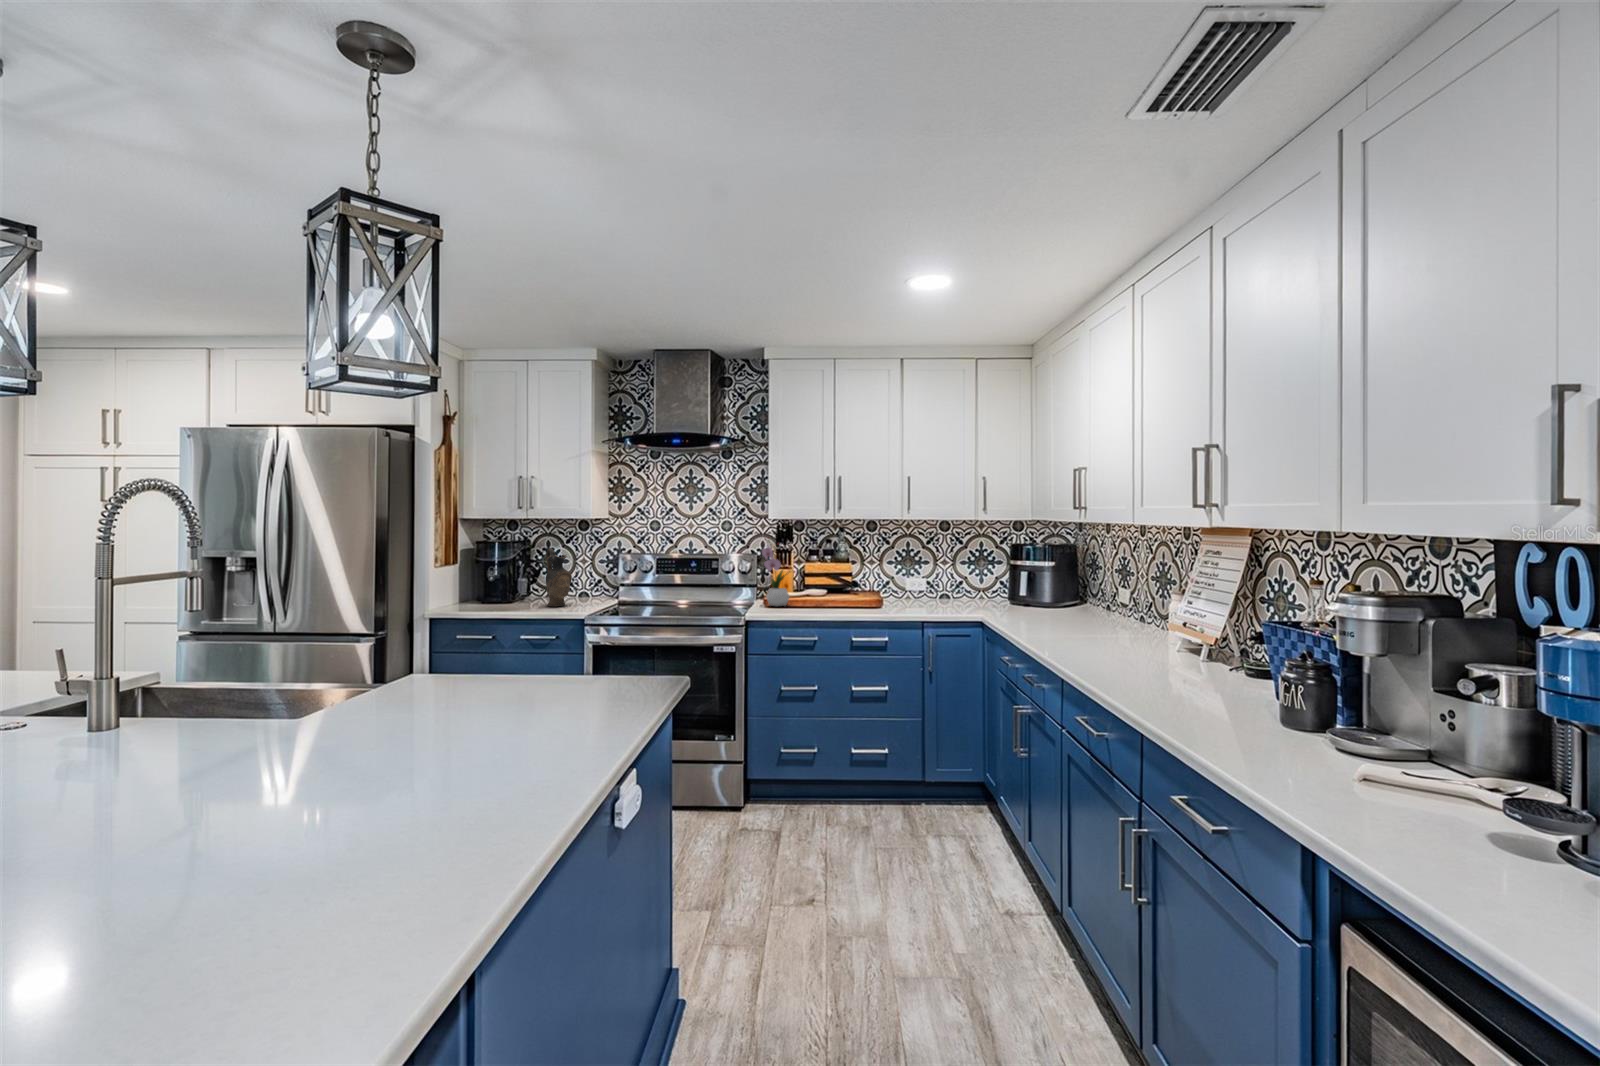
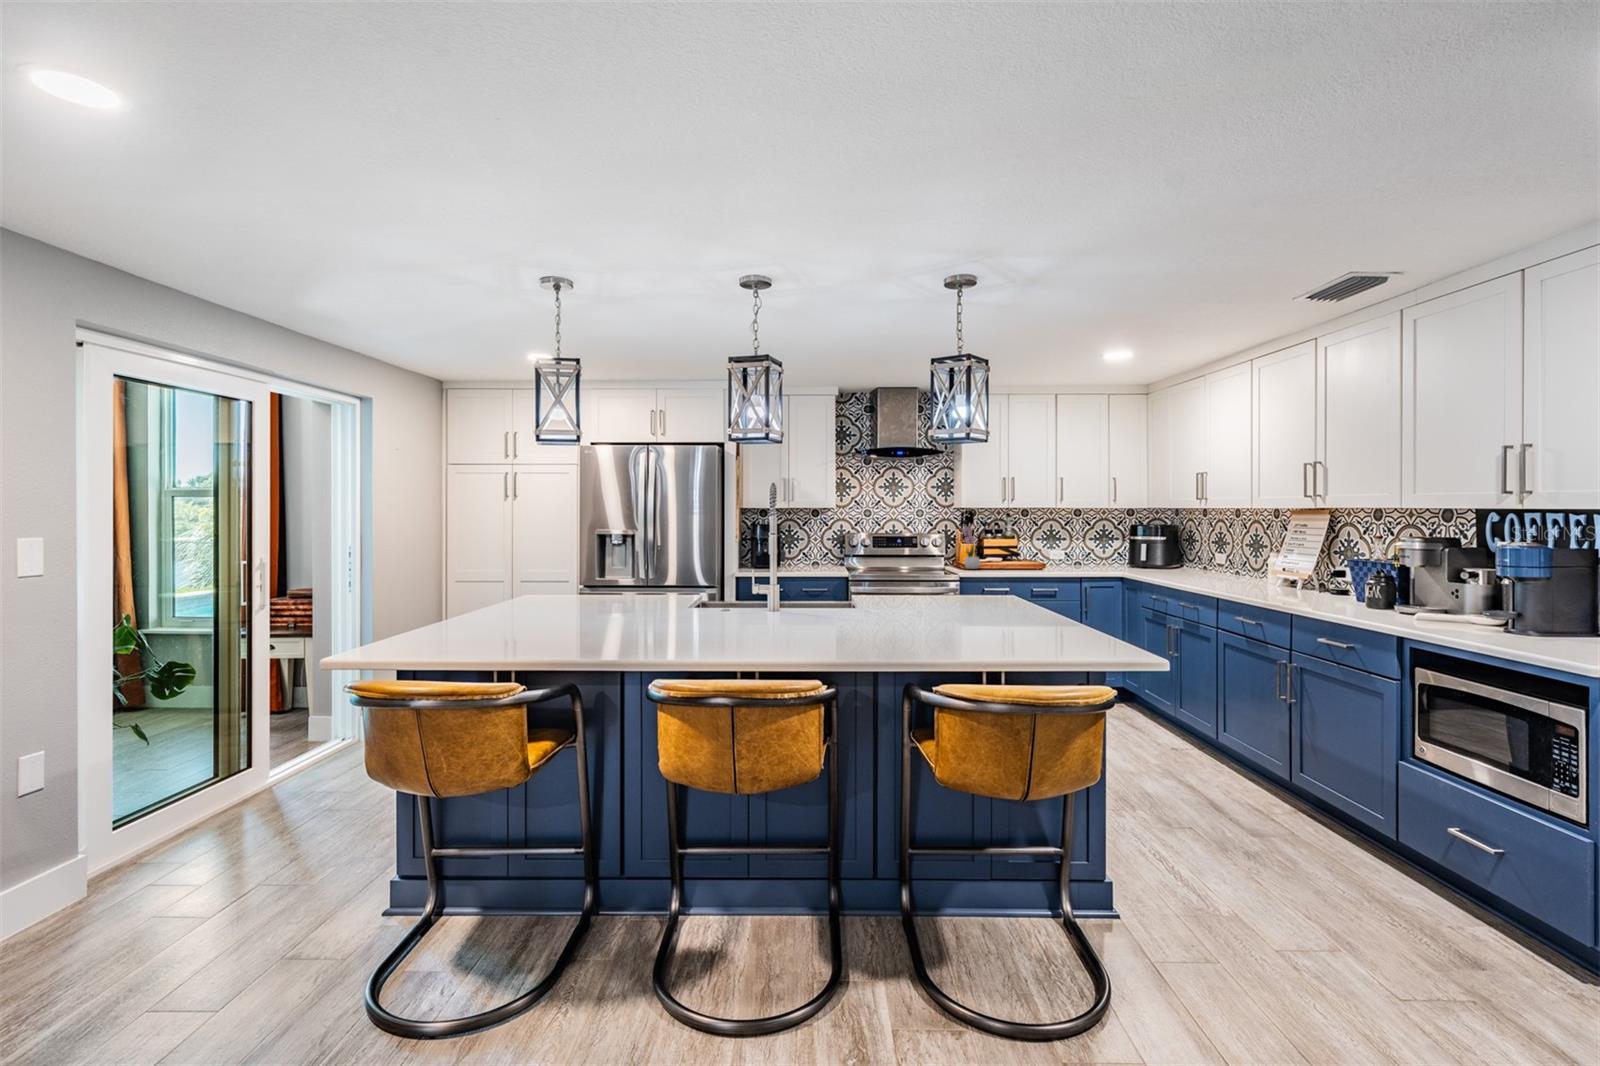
ceramic pitcher: present [546,548,572,606] -> none [801,529,821,571]

